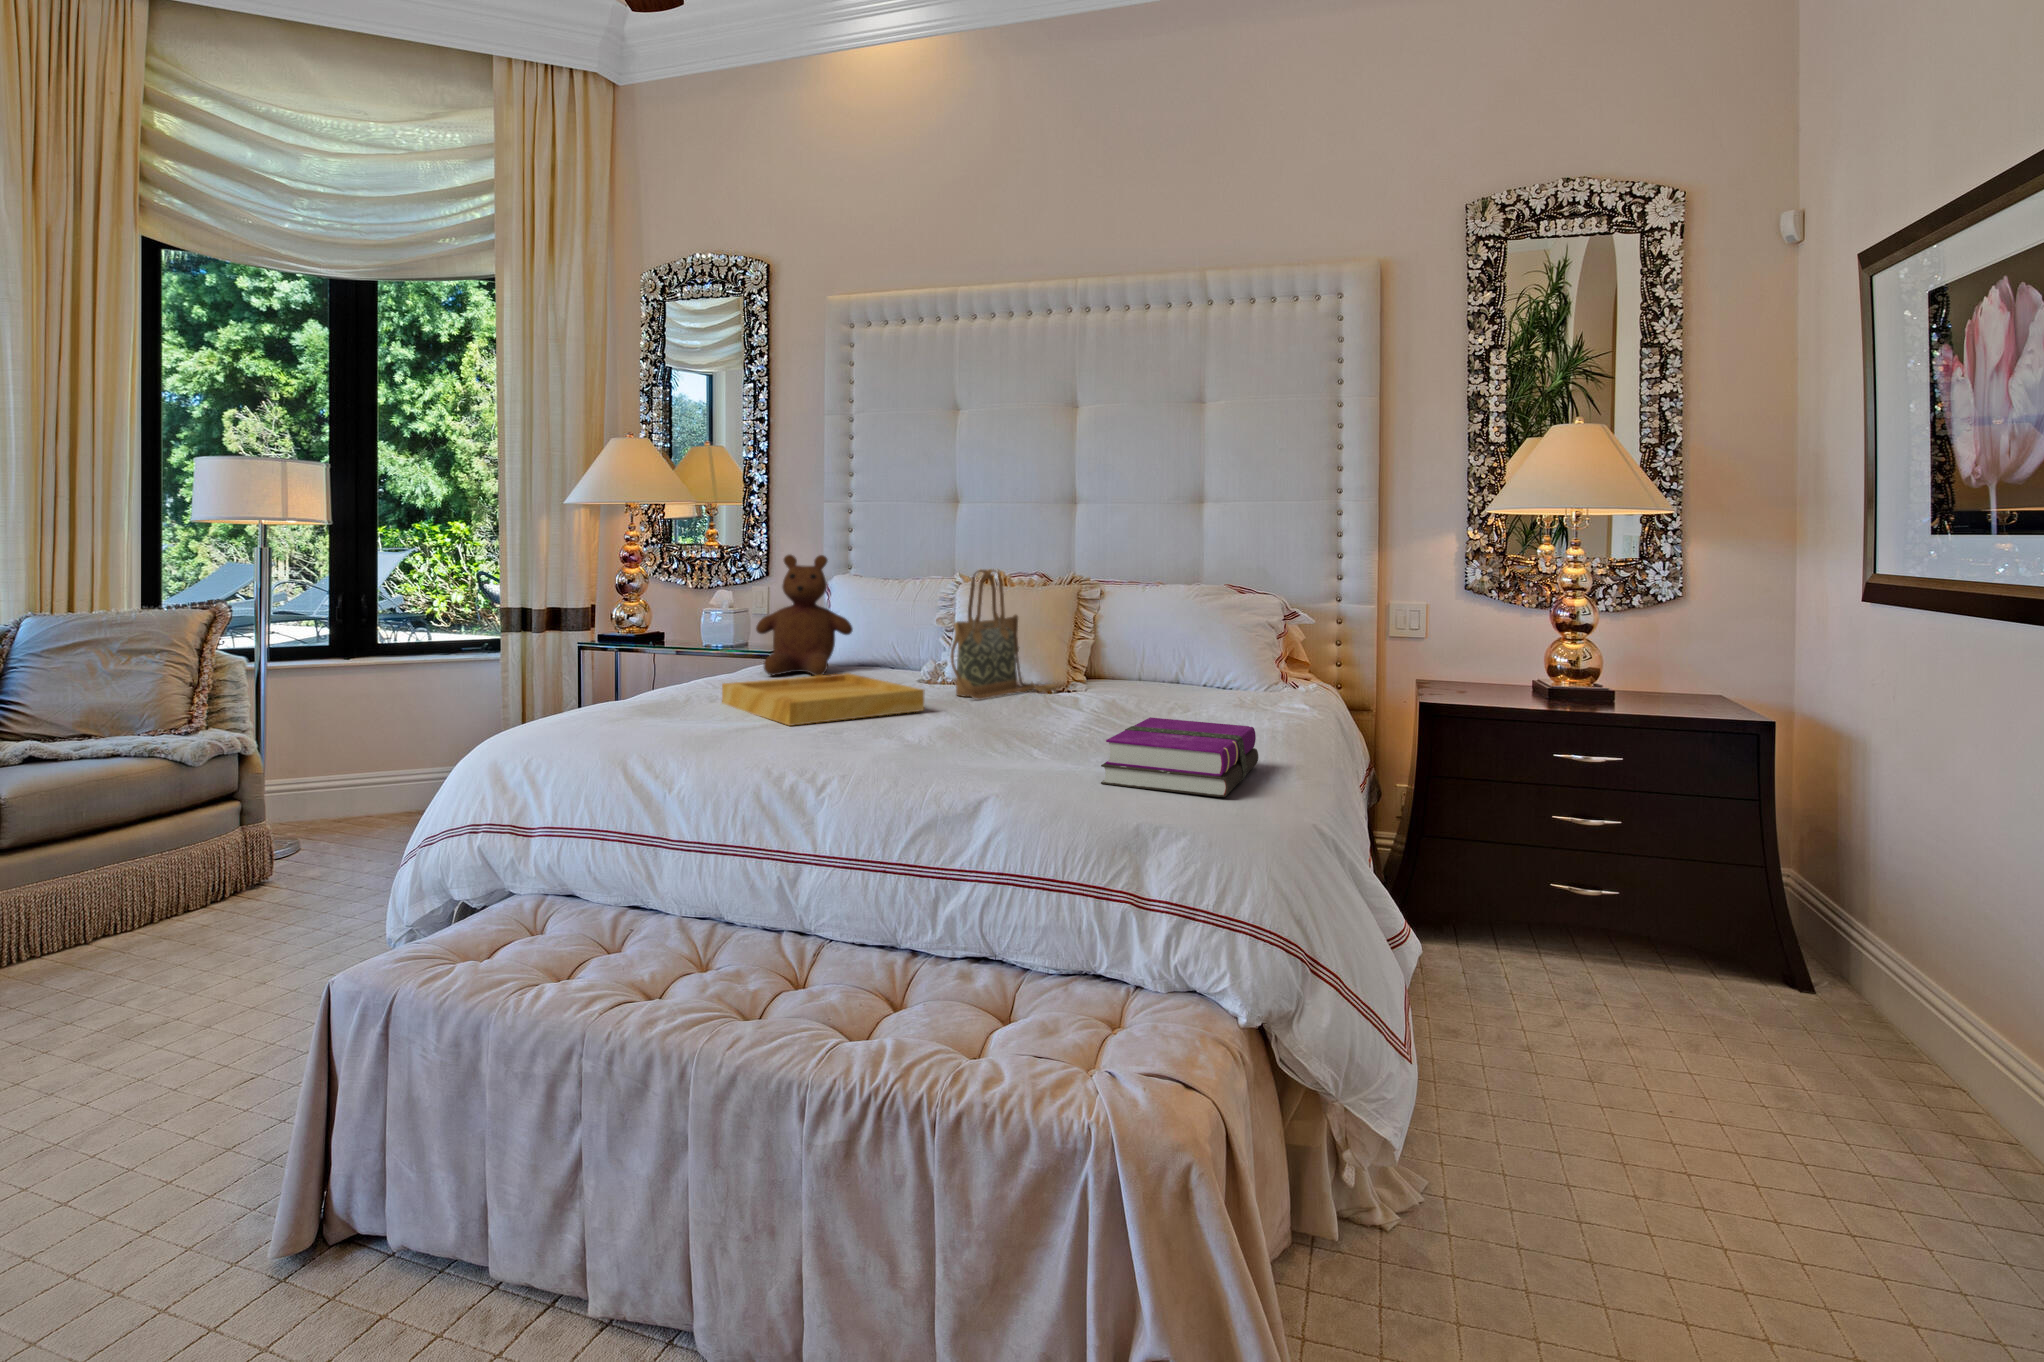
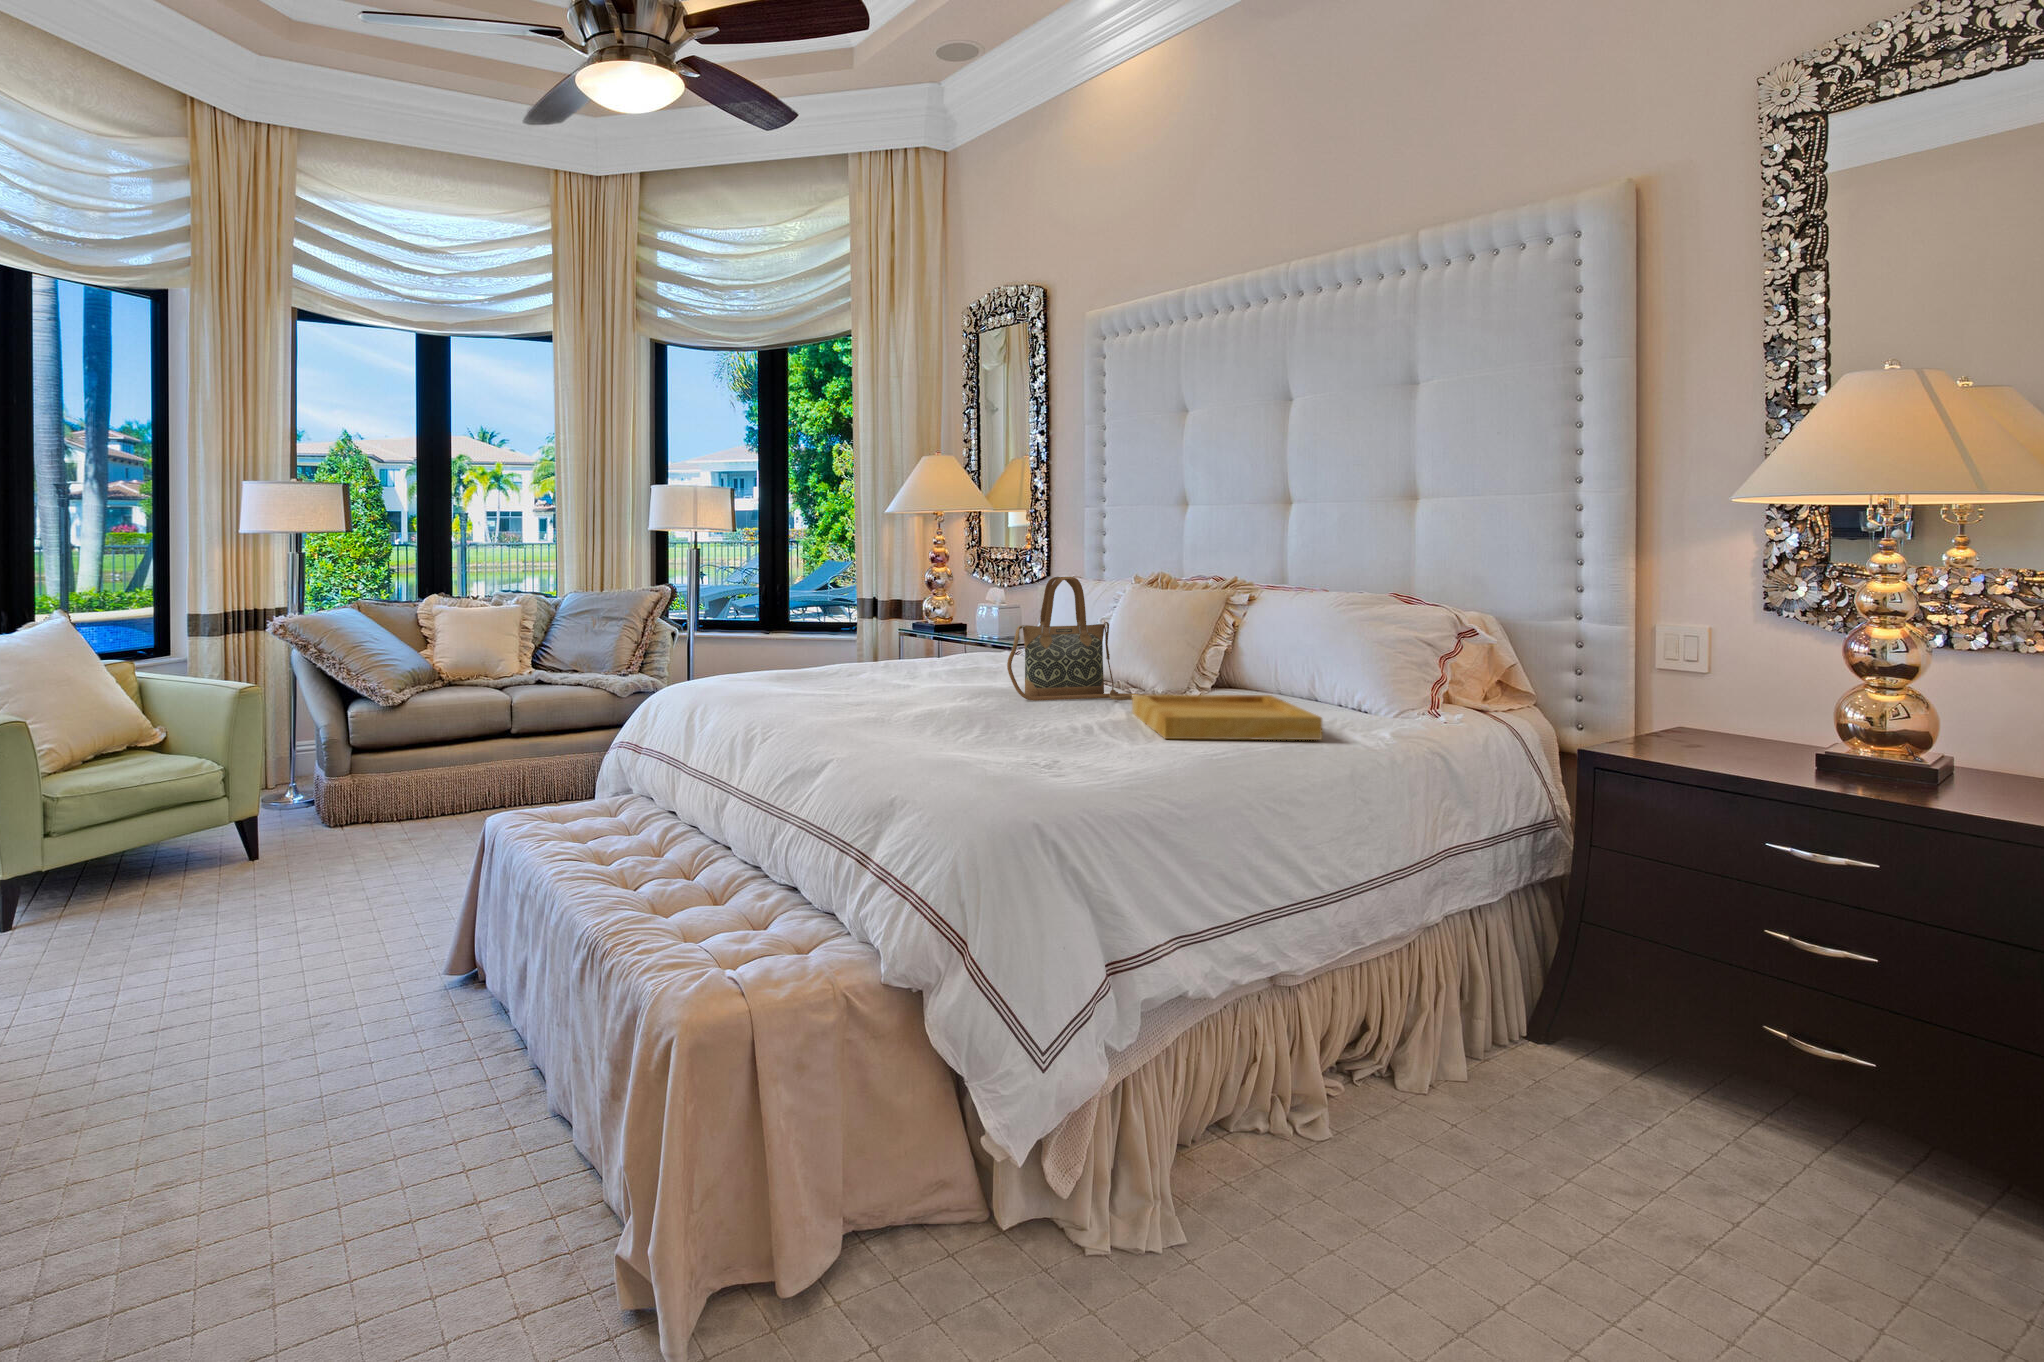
teddy bear: present [756,555,853,676] -> none [917,561,1005,671]
tray: present [722,673,924,726] -> present [1132,694,1322,740]
notebook: present [1101,717,1259,797] -> none [897,718,1080,787]

